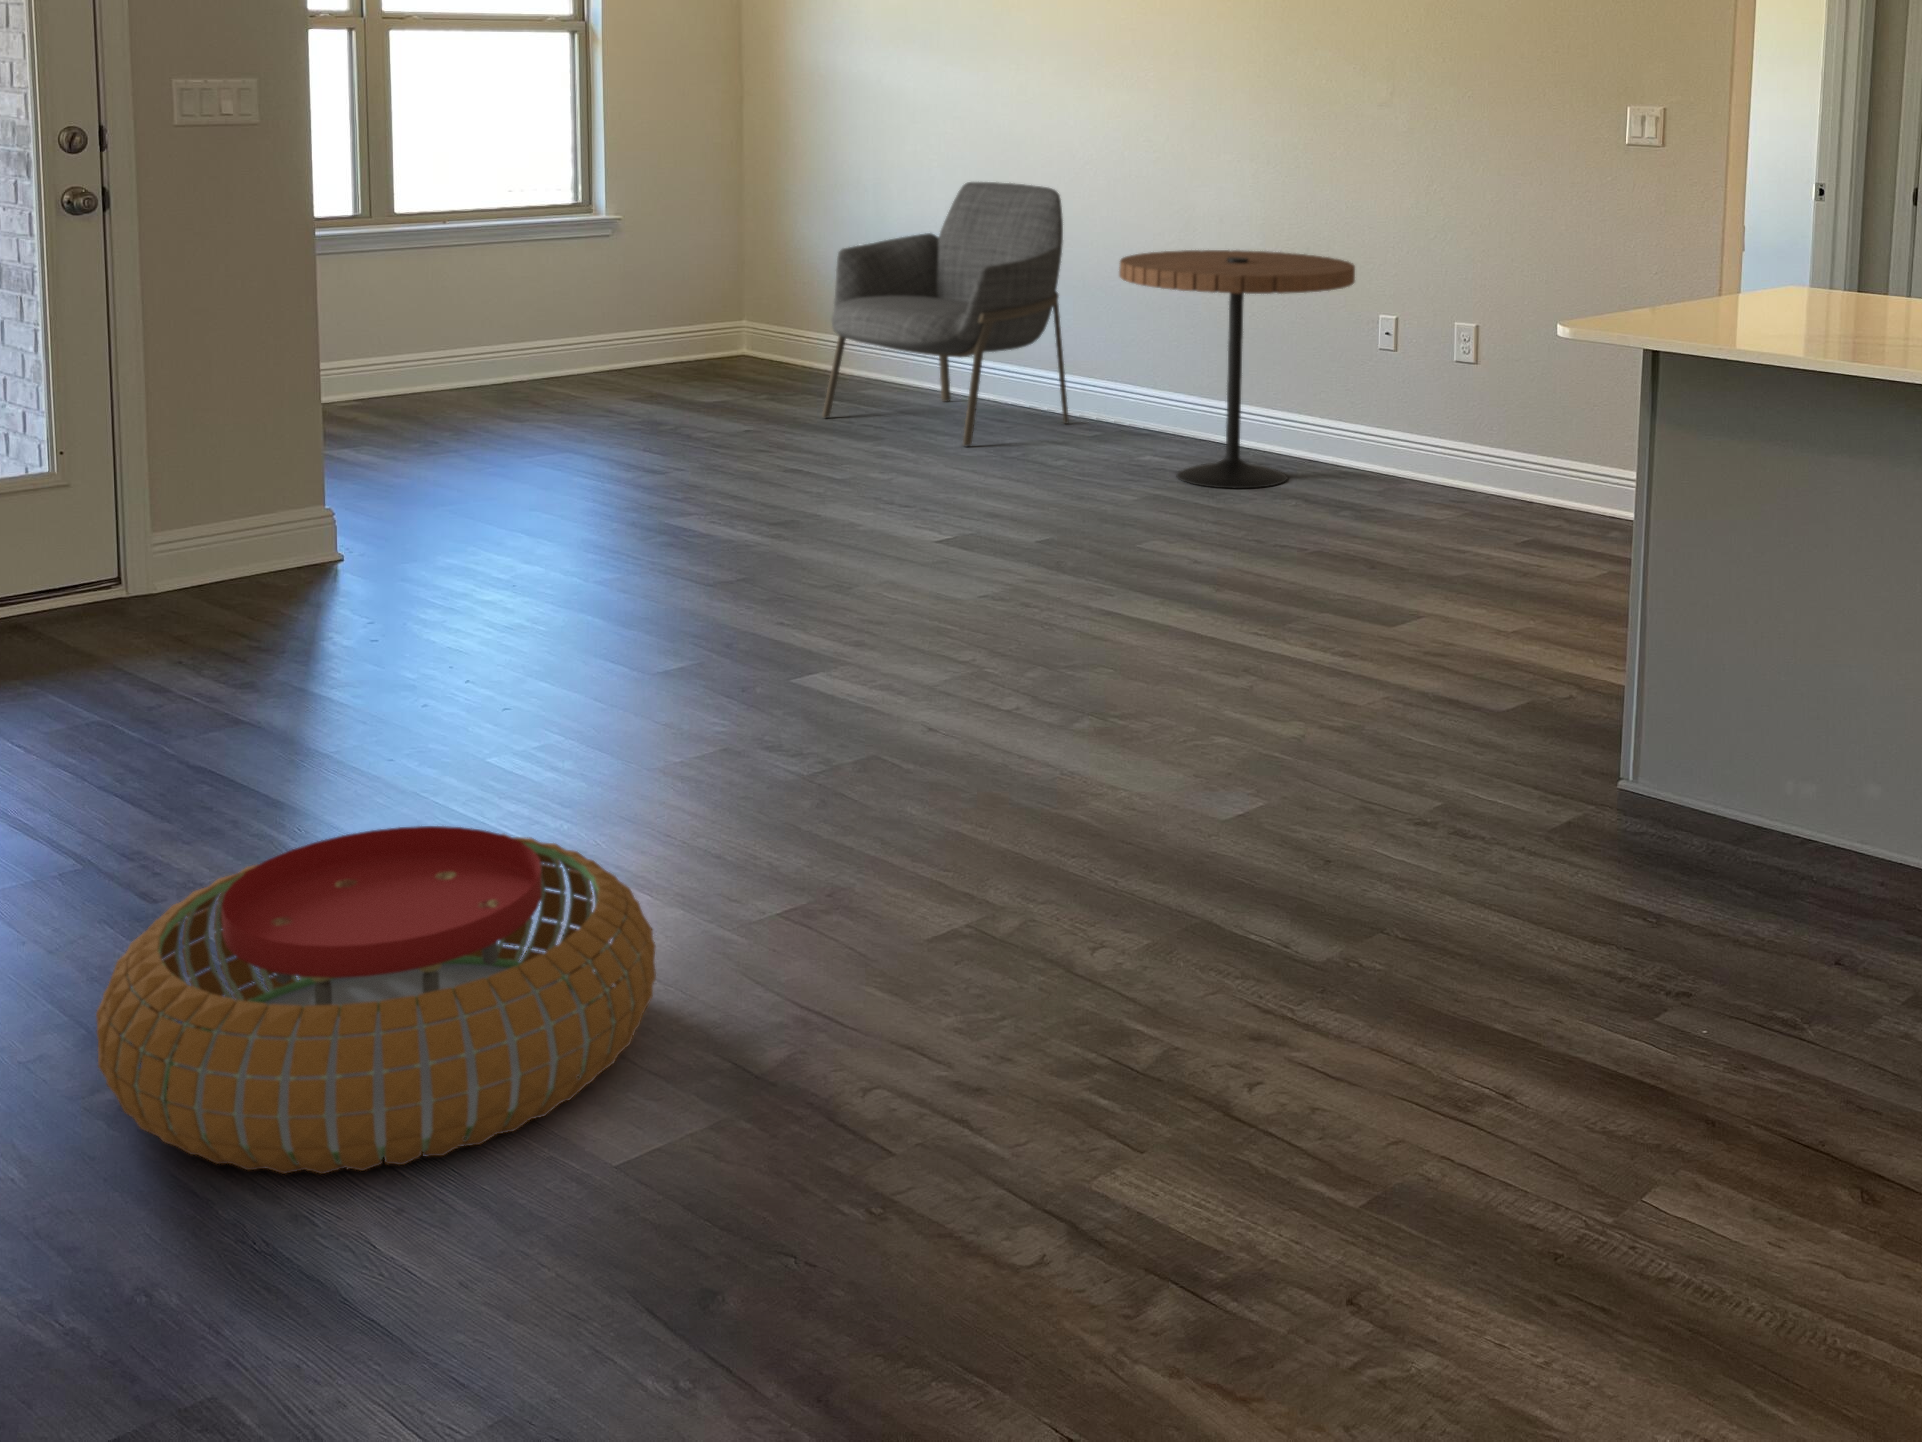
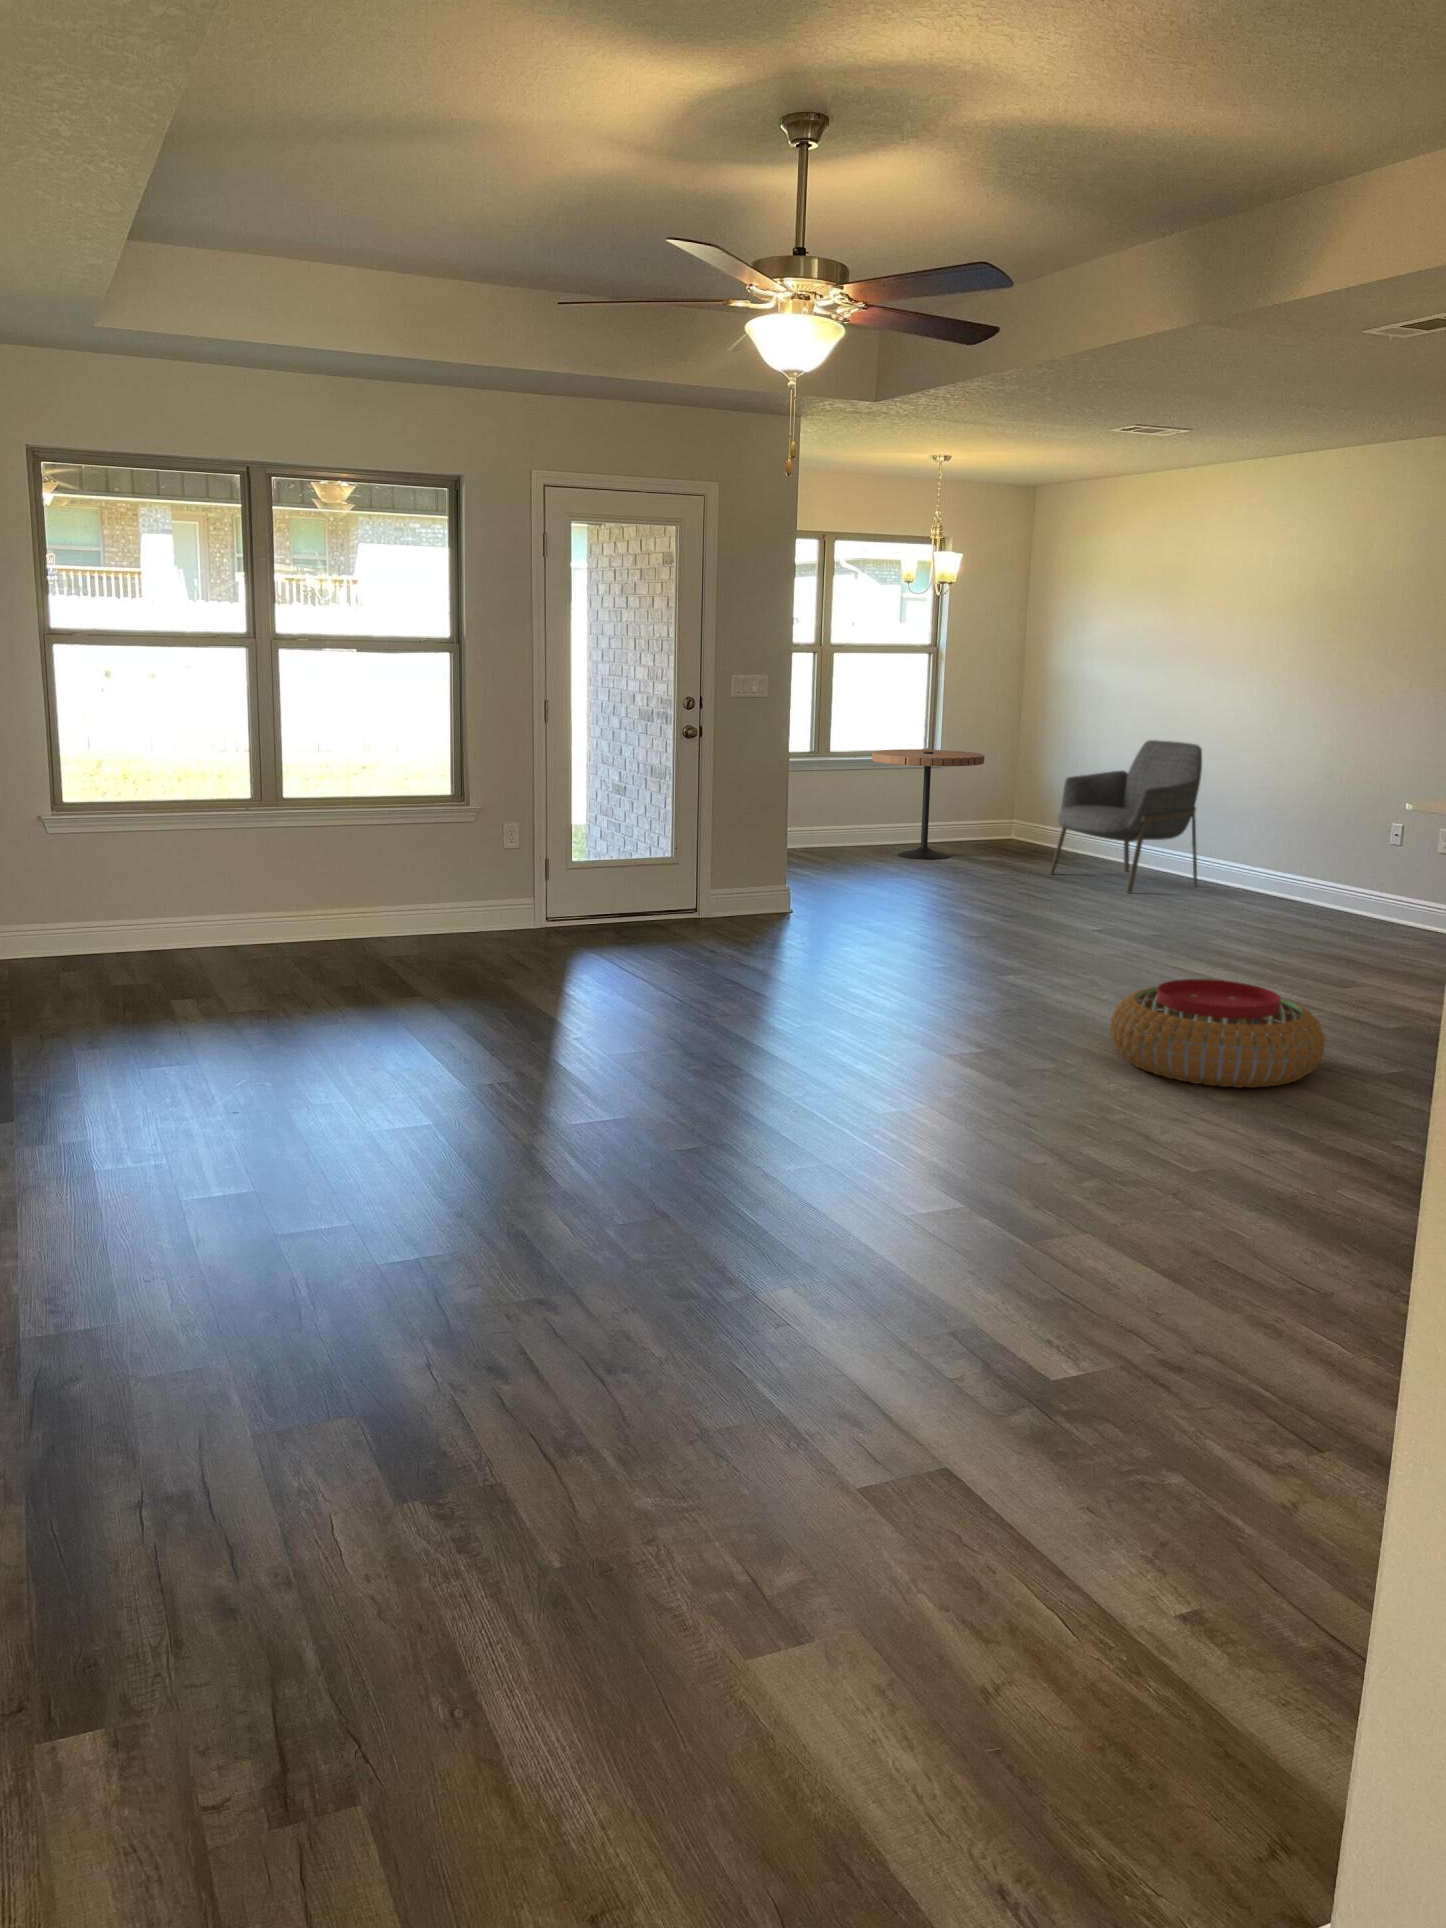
side table: present [1119,250,1355,489] -> present [872,750,984,859]
pouf: present [96,826,656,1174] -> present [1110,979,1325,1088]

